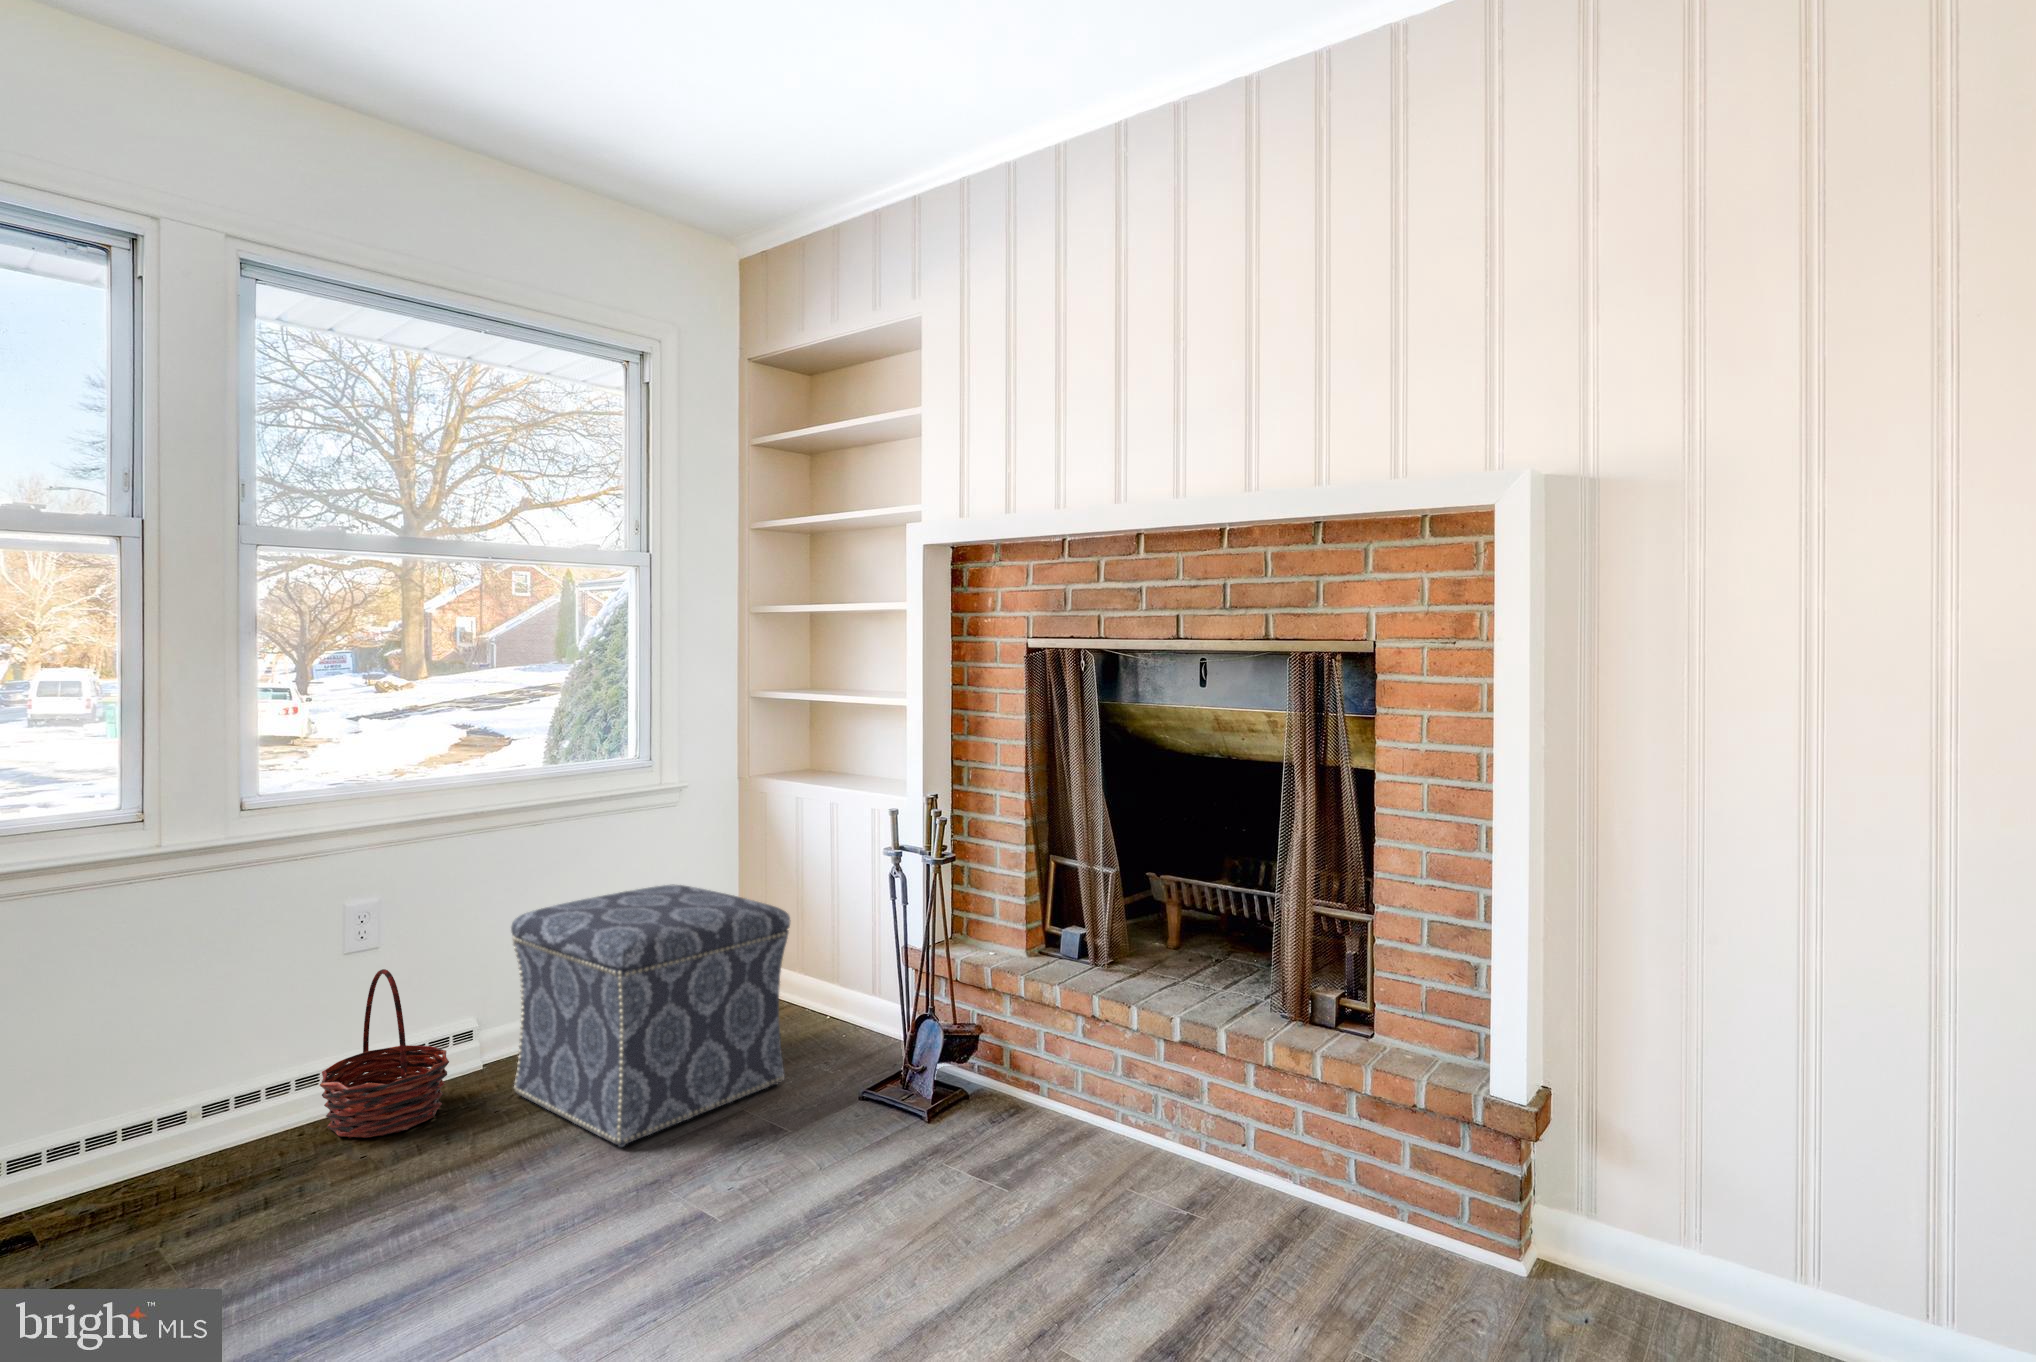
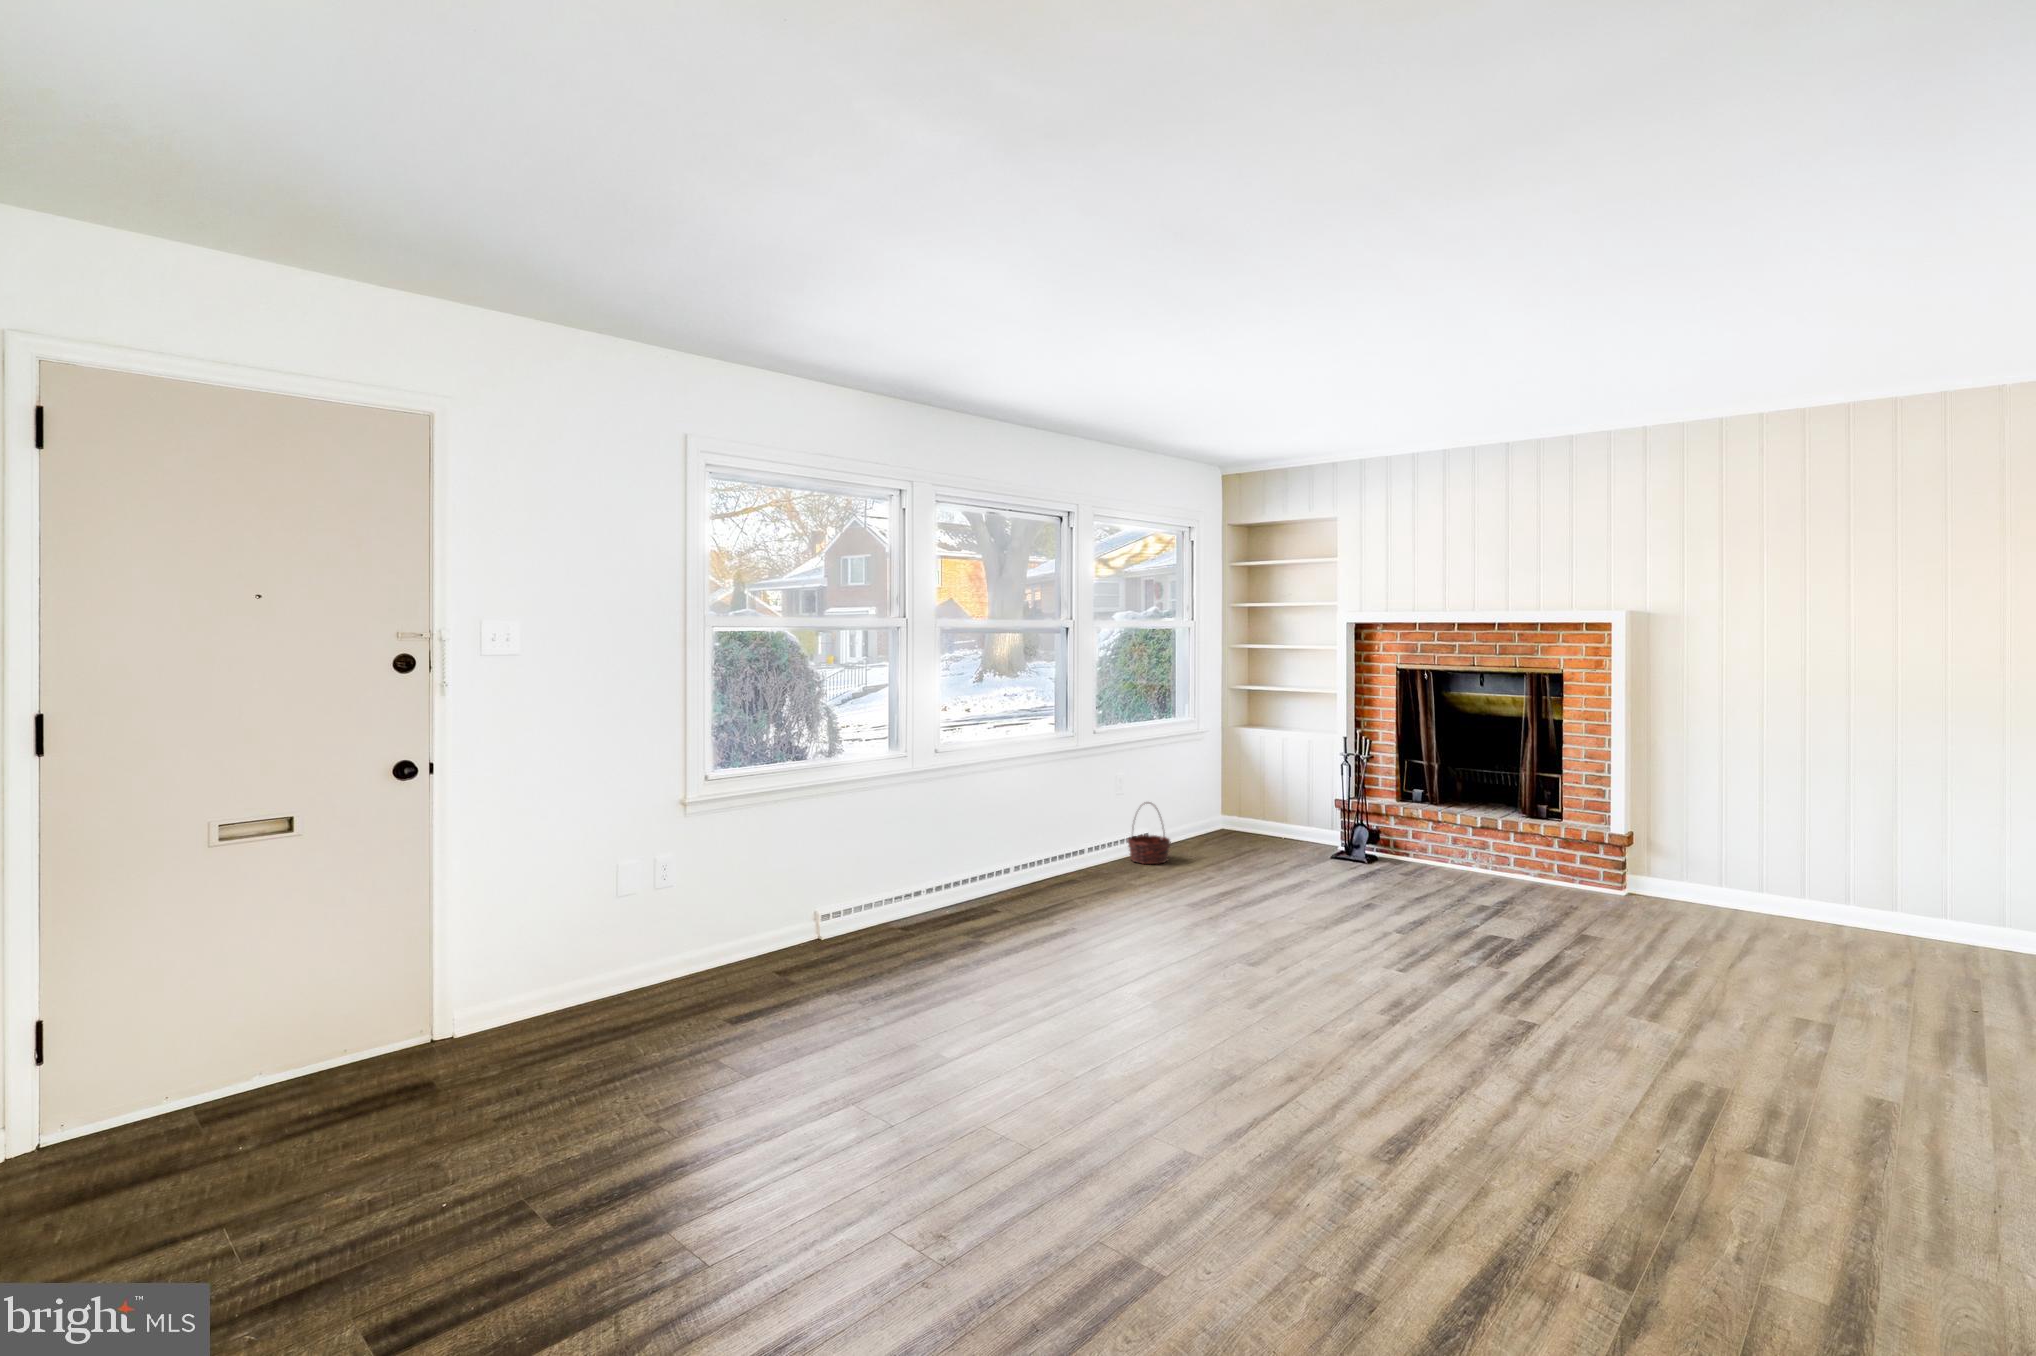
ottoman: present [511,885,790,1147] -> none [1186,774,1297,867]

